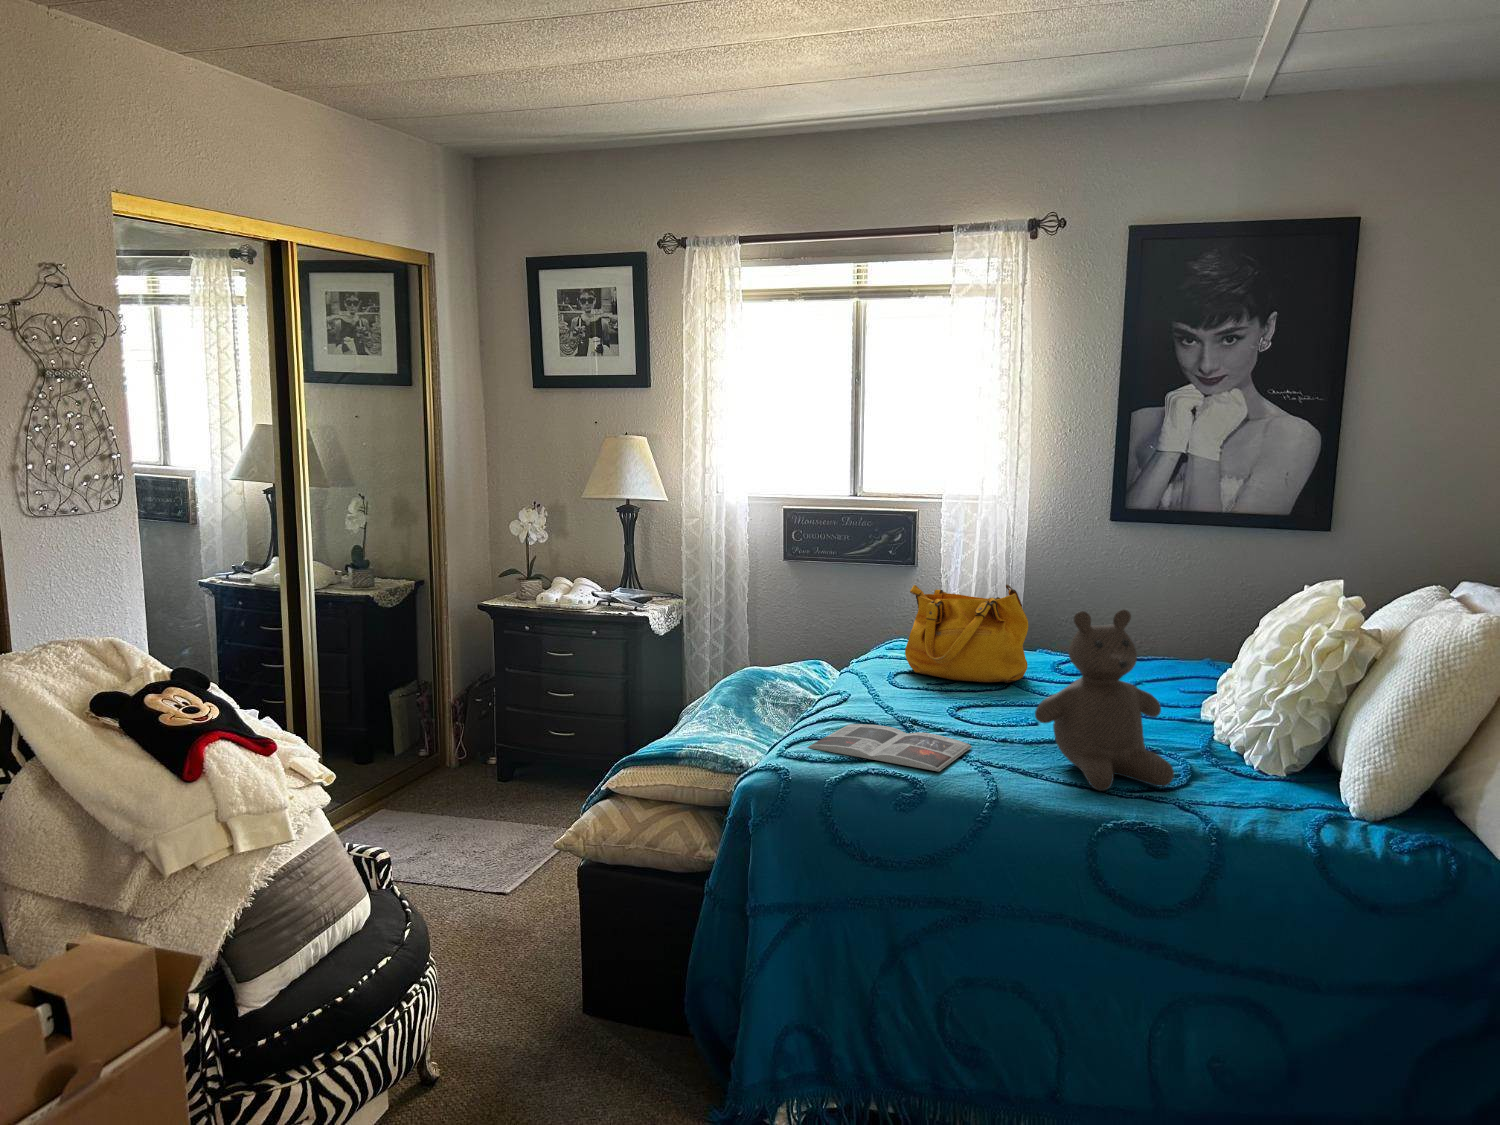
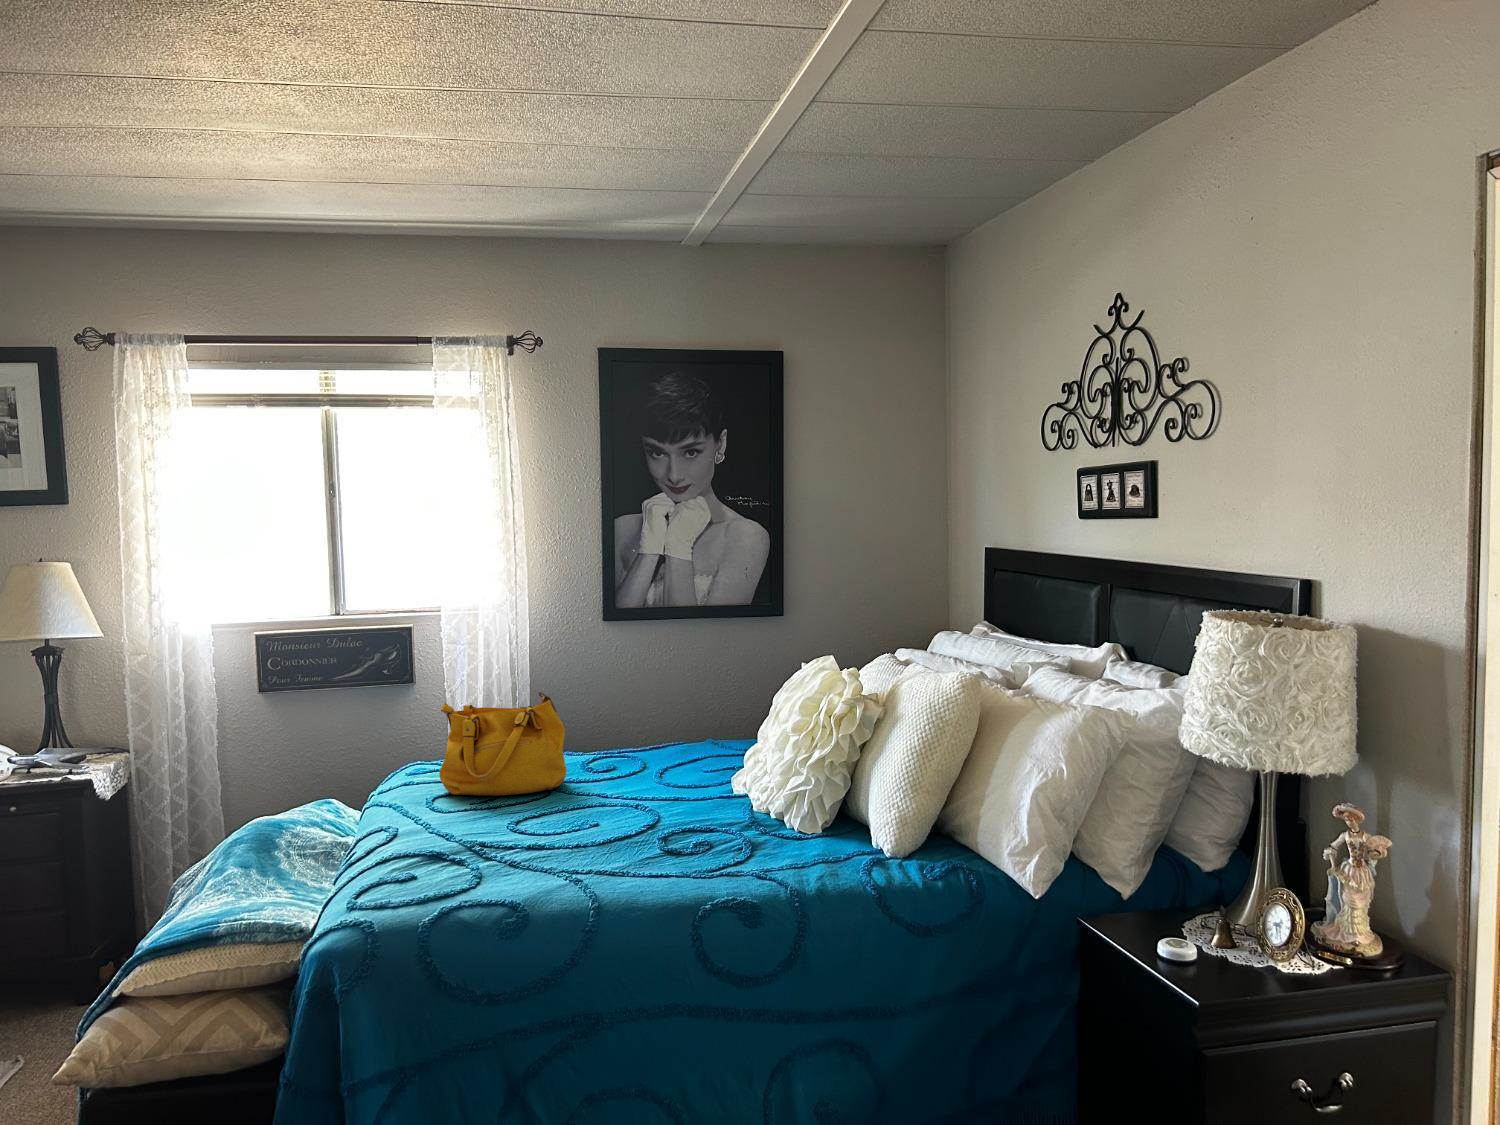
teddy bear: present [1035,610,1174,791] -> none [616,702,745,876]
magazine: present [808,724,972,772] -> none [380,853,551,894]

